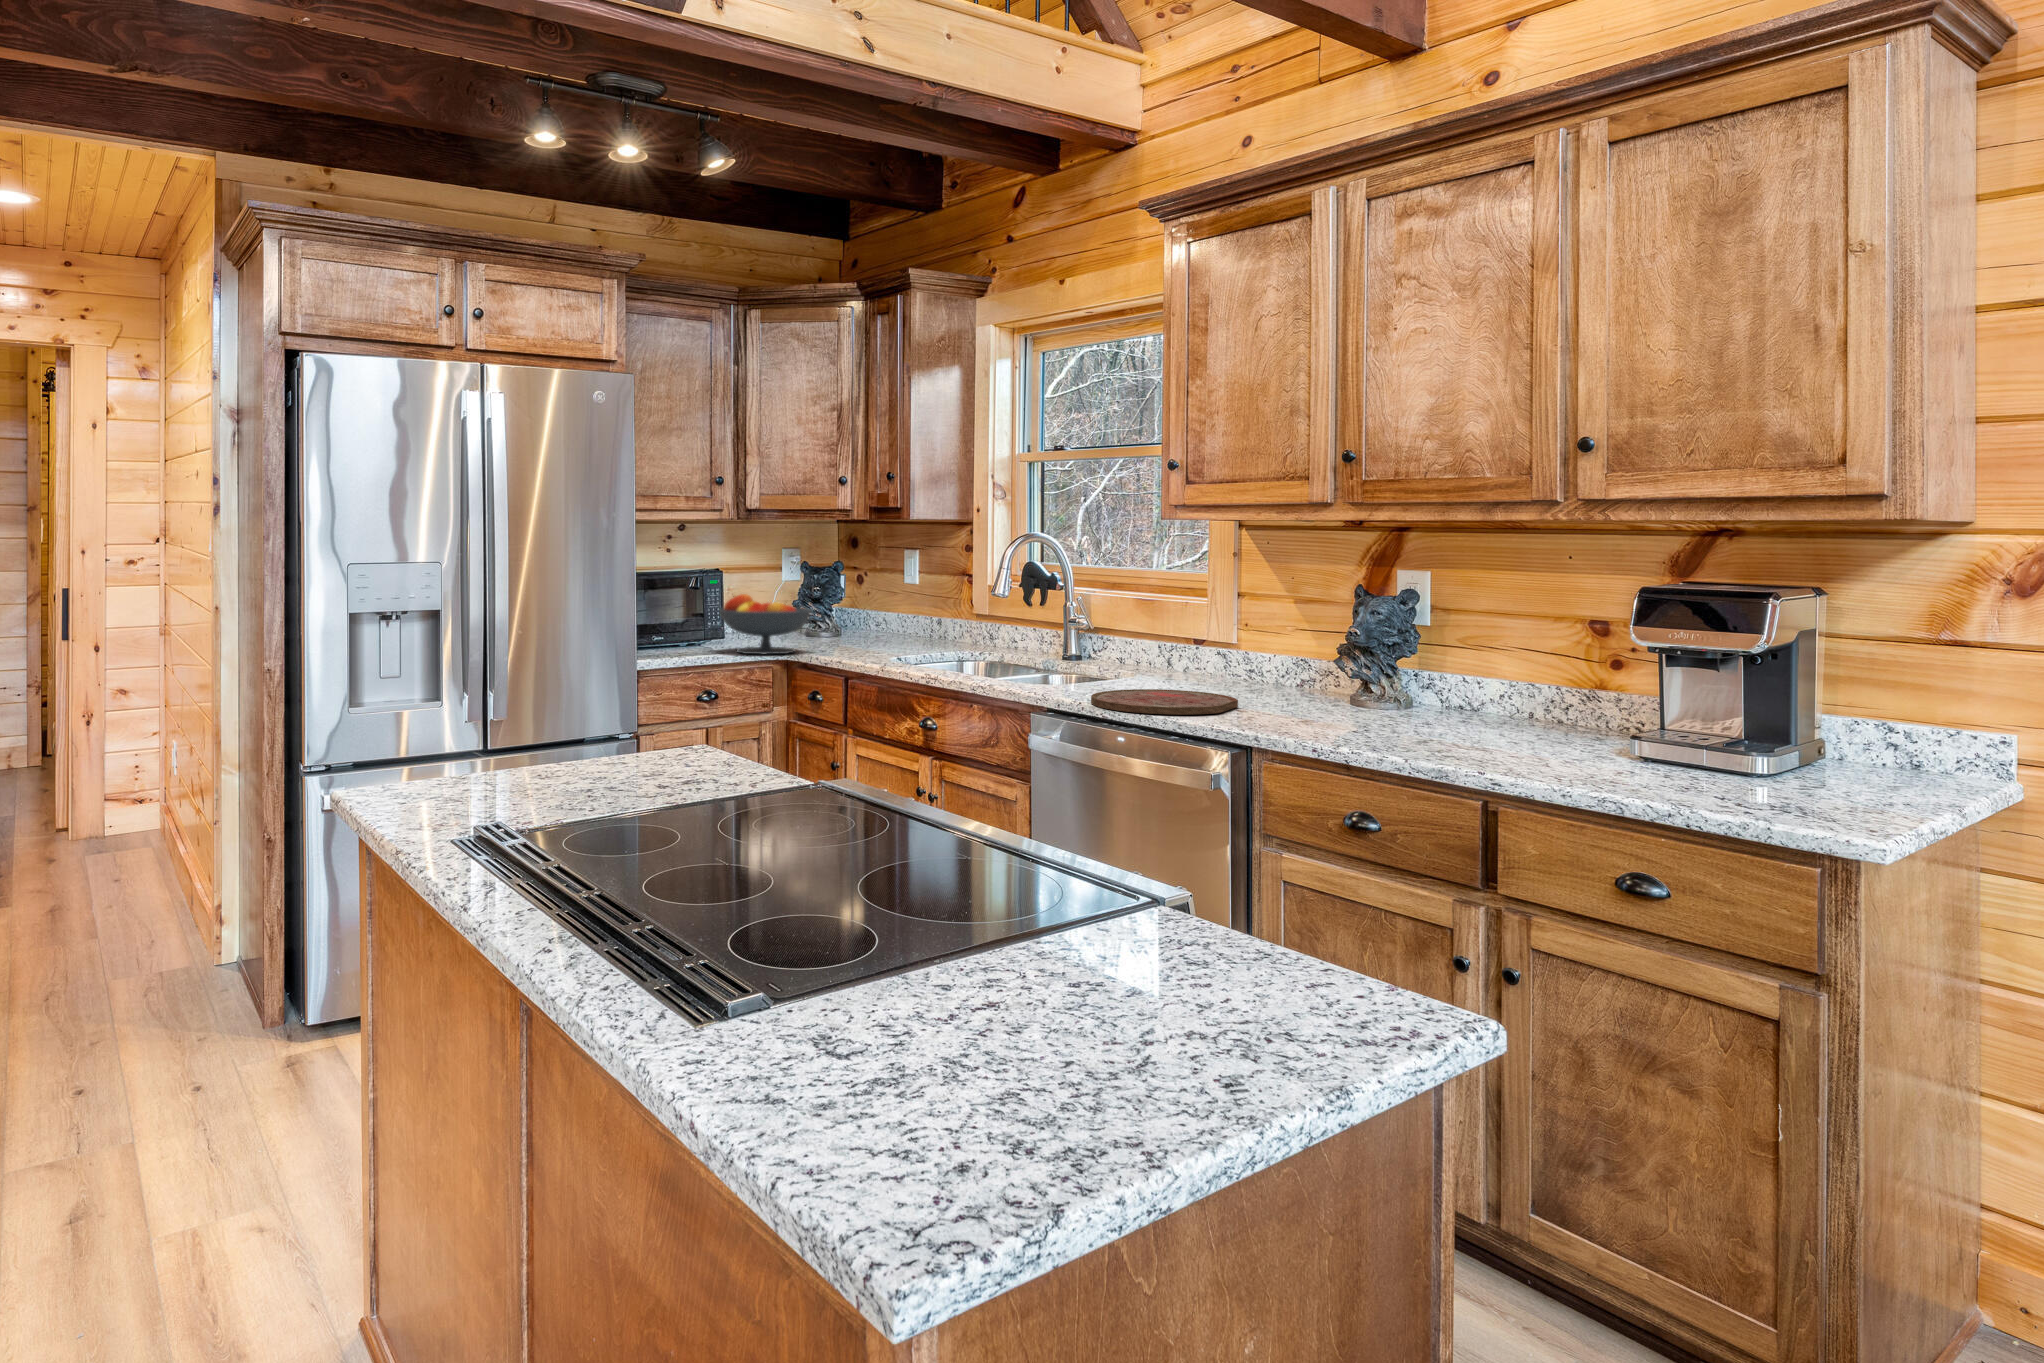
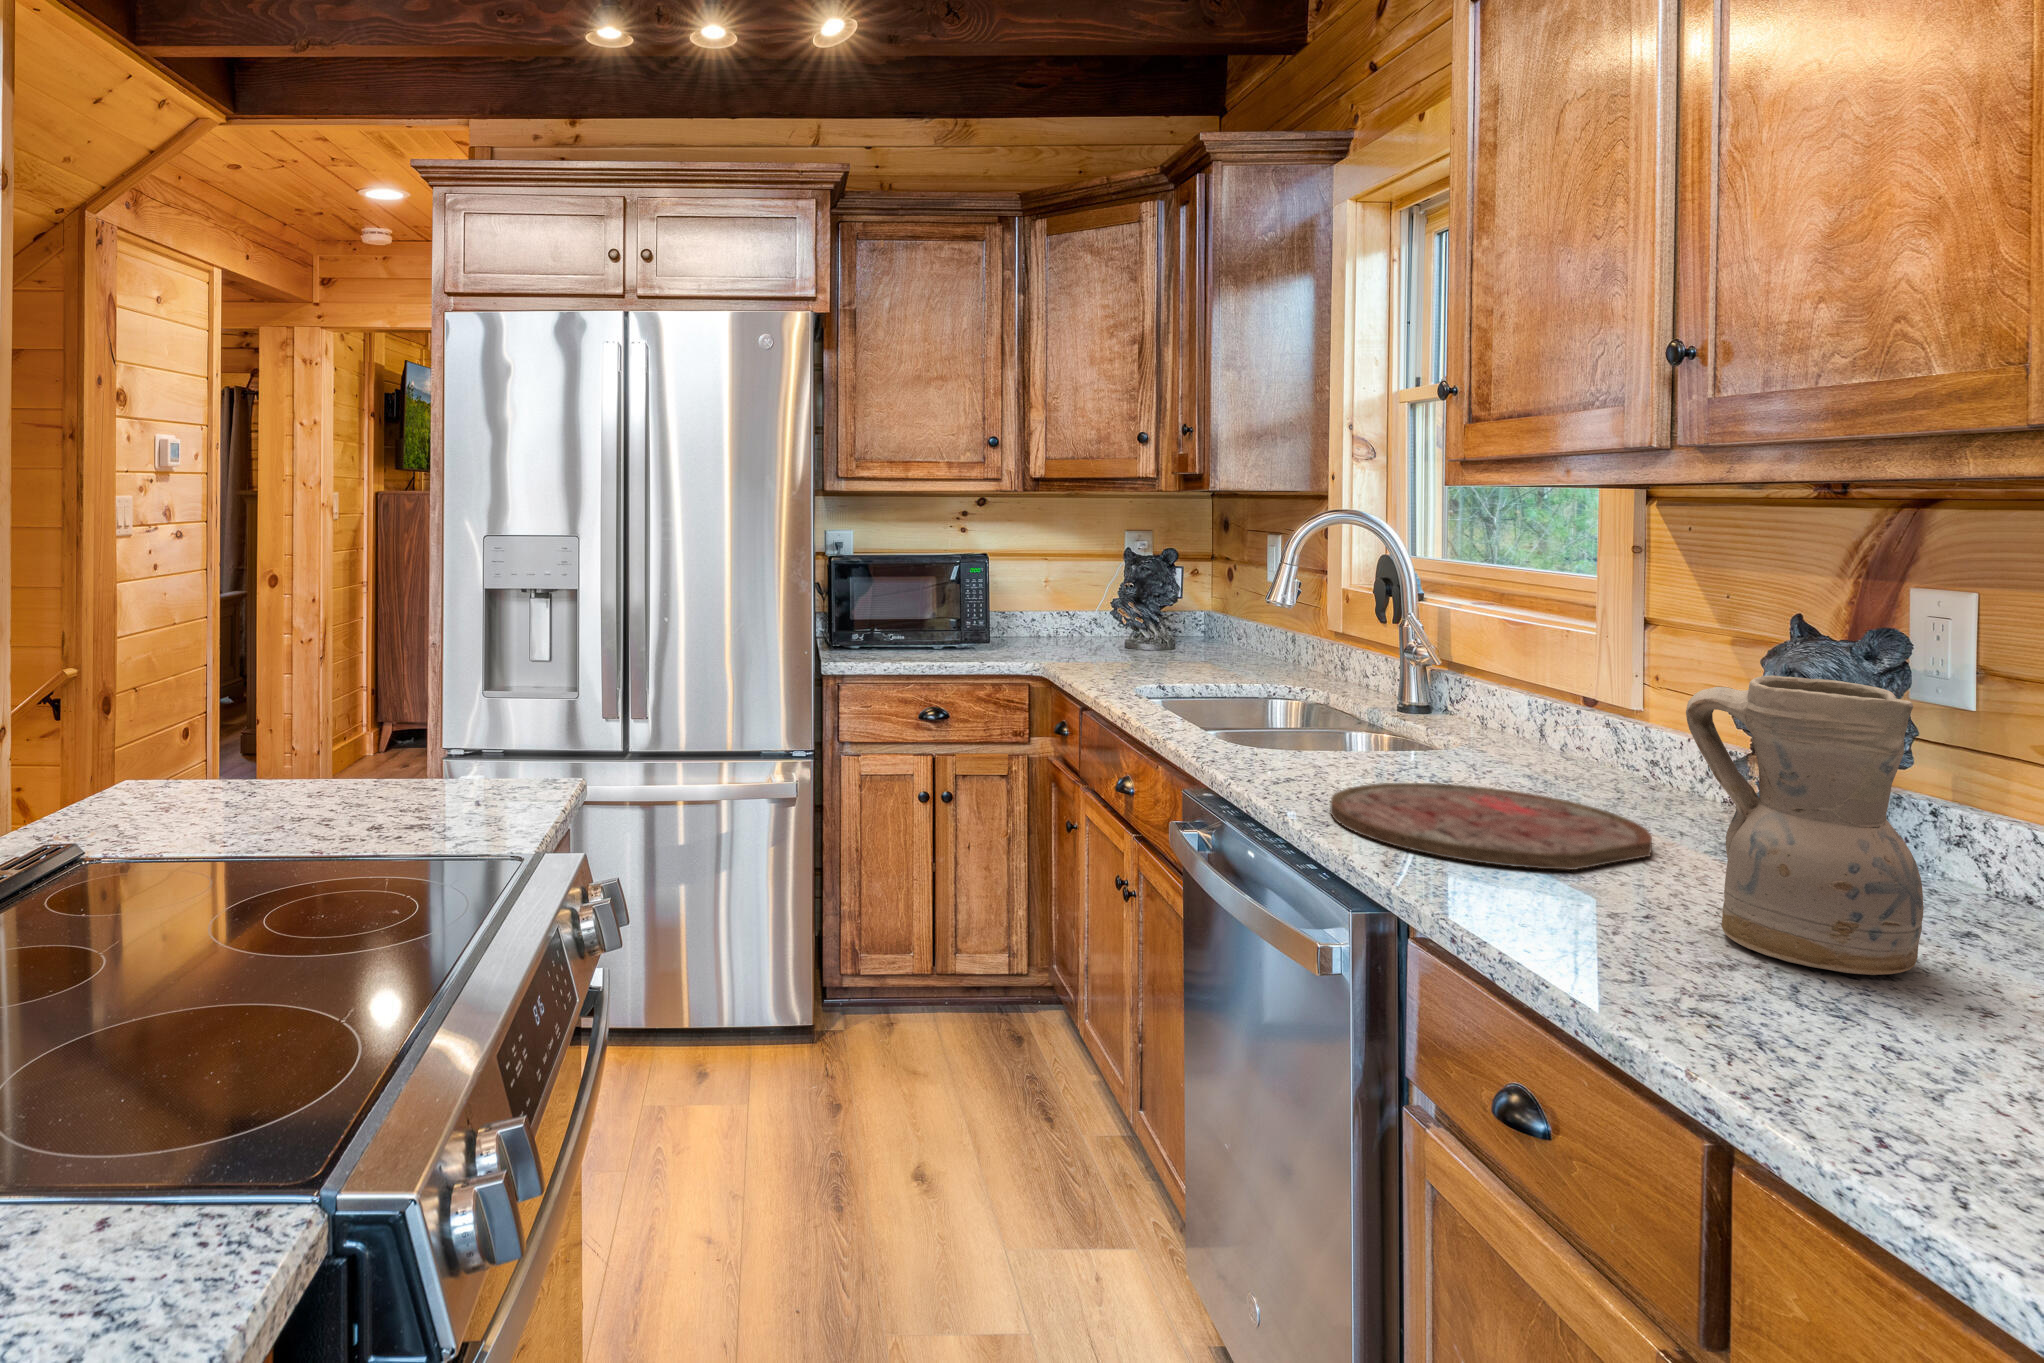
fruit bowl: present [720,594,812,654] -> none [977,583,1098,662]
ceramic pitcher: none [1277,611,1360,728] -> present [1686,675,1924,975]

